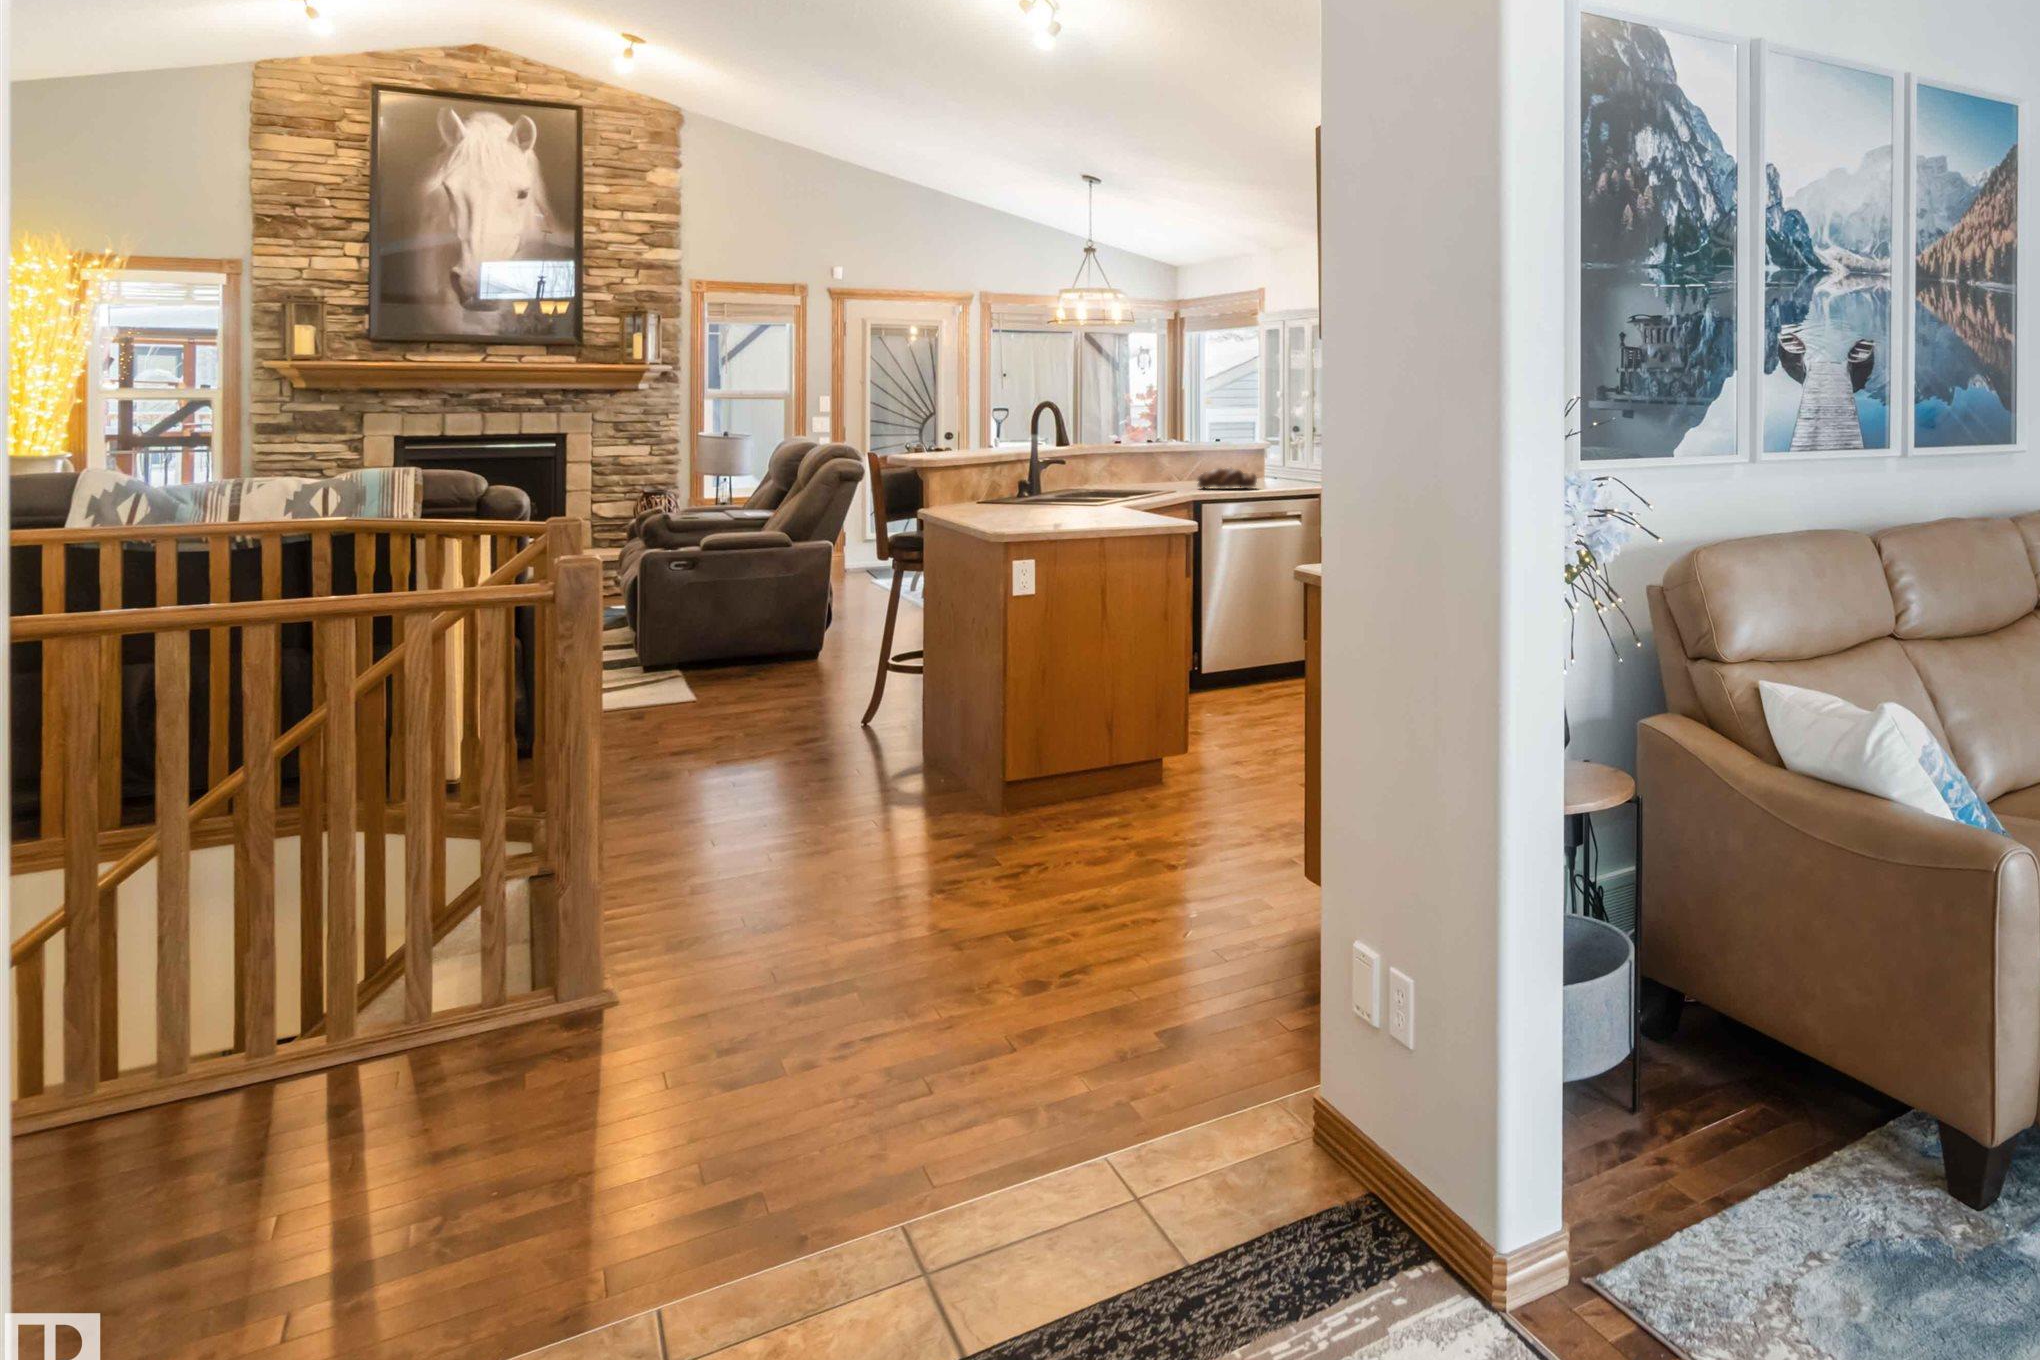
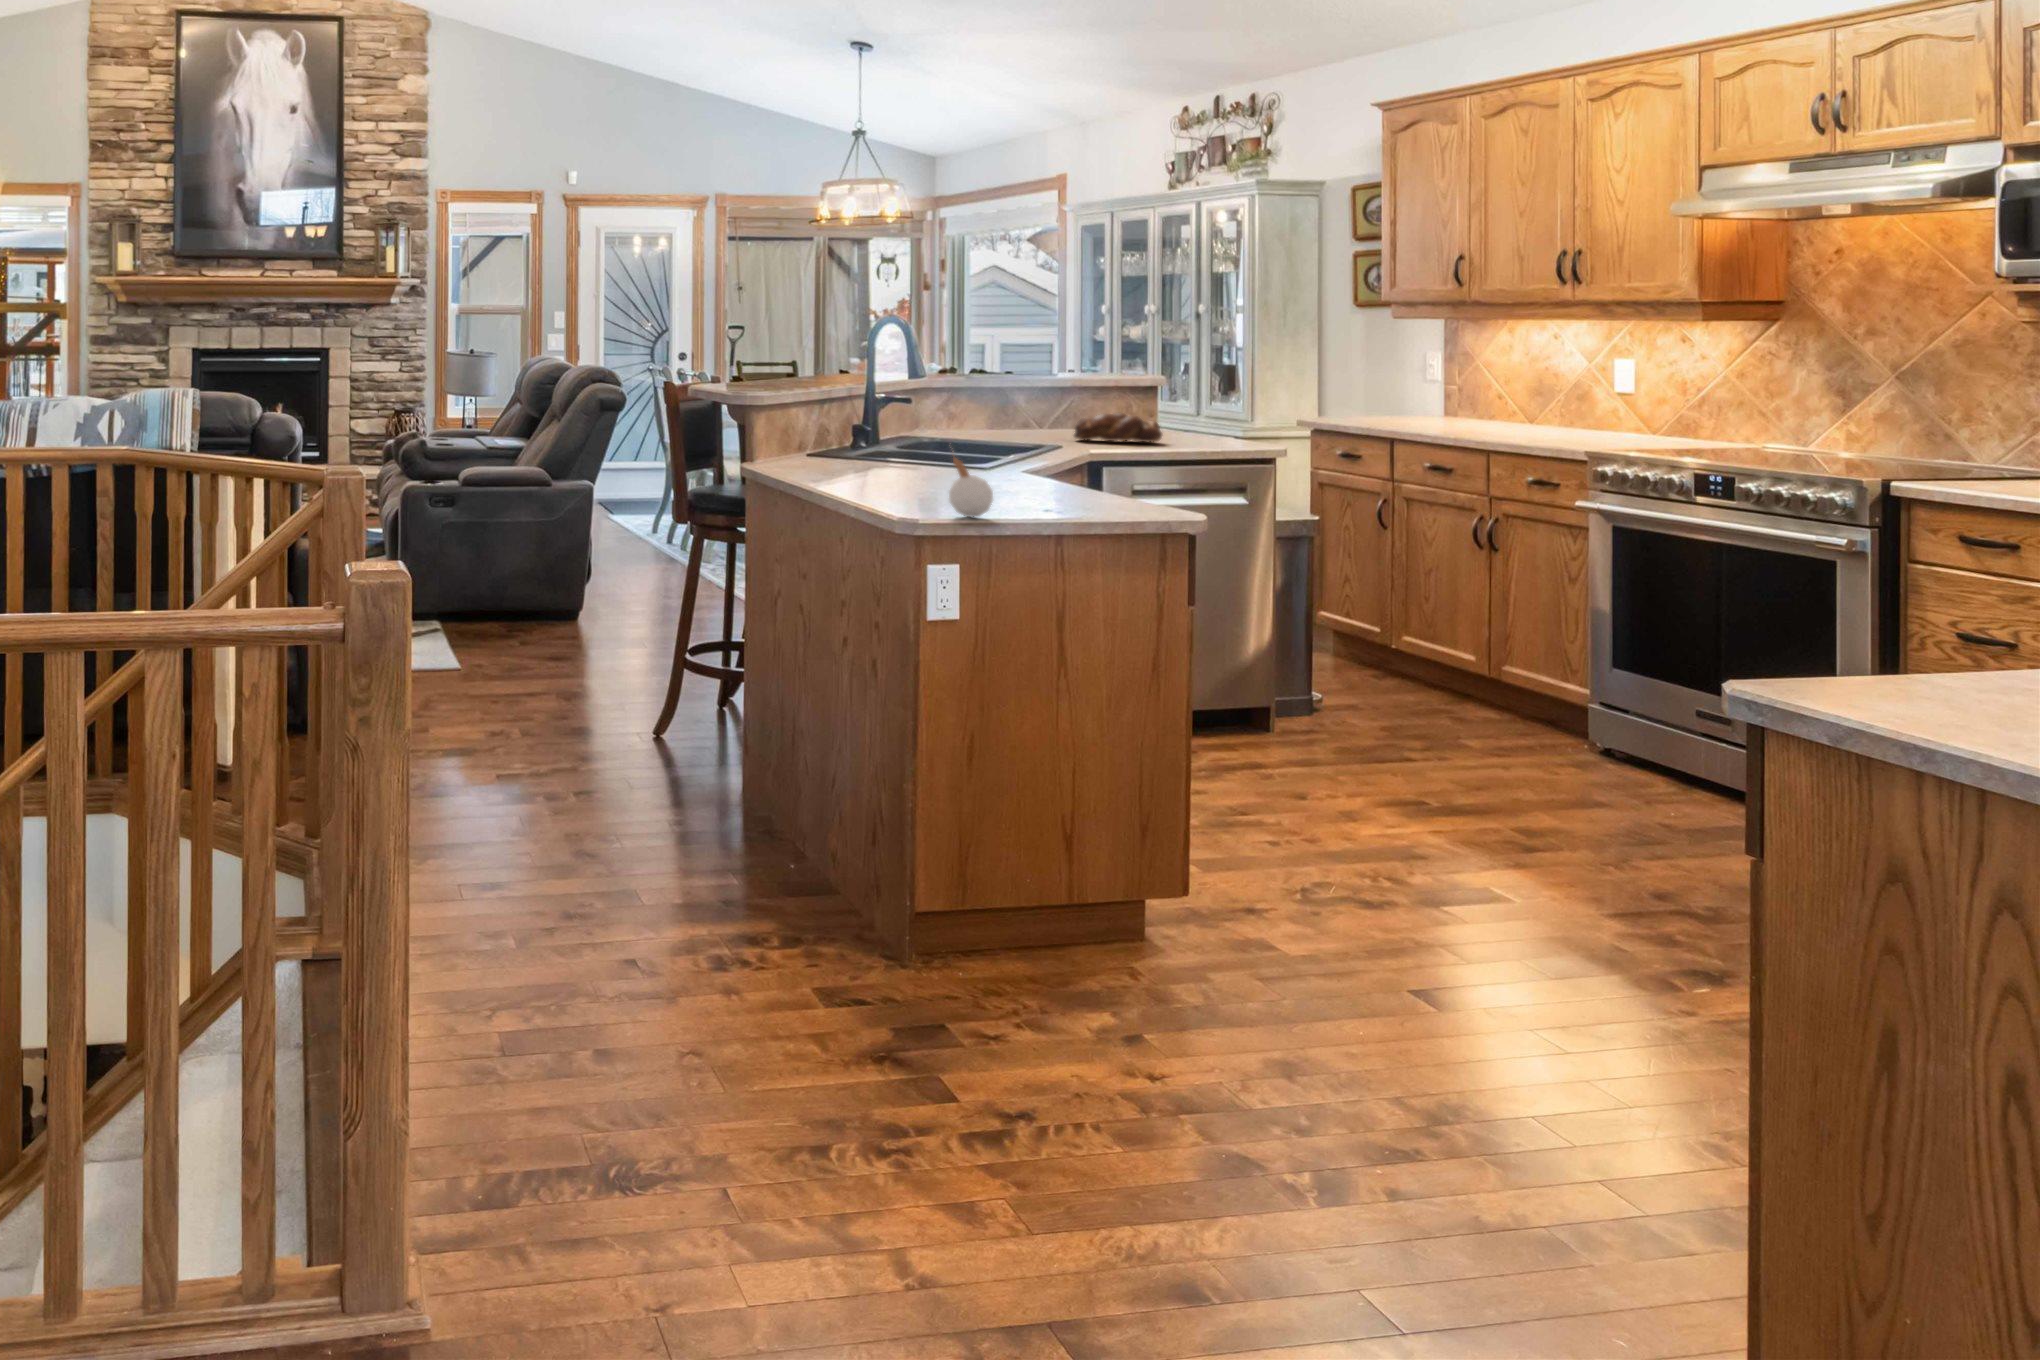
candle: none [1030,483,1059,530] -> present [949,451,993,517]

